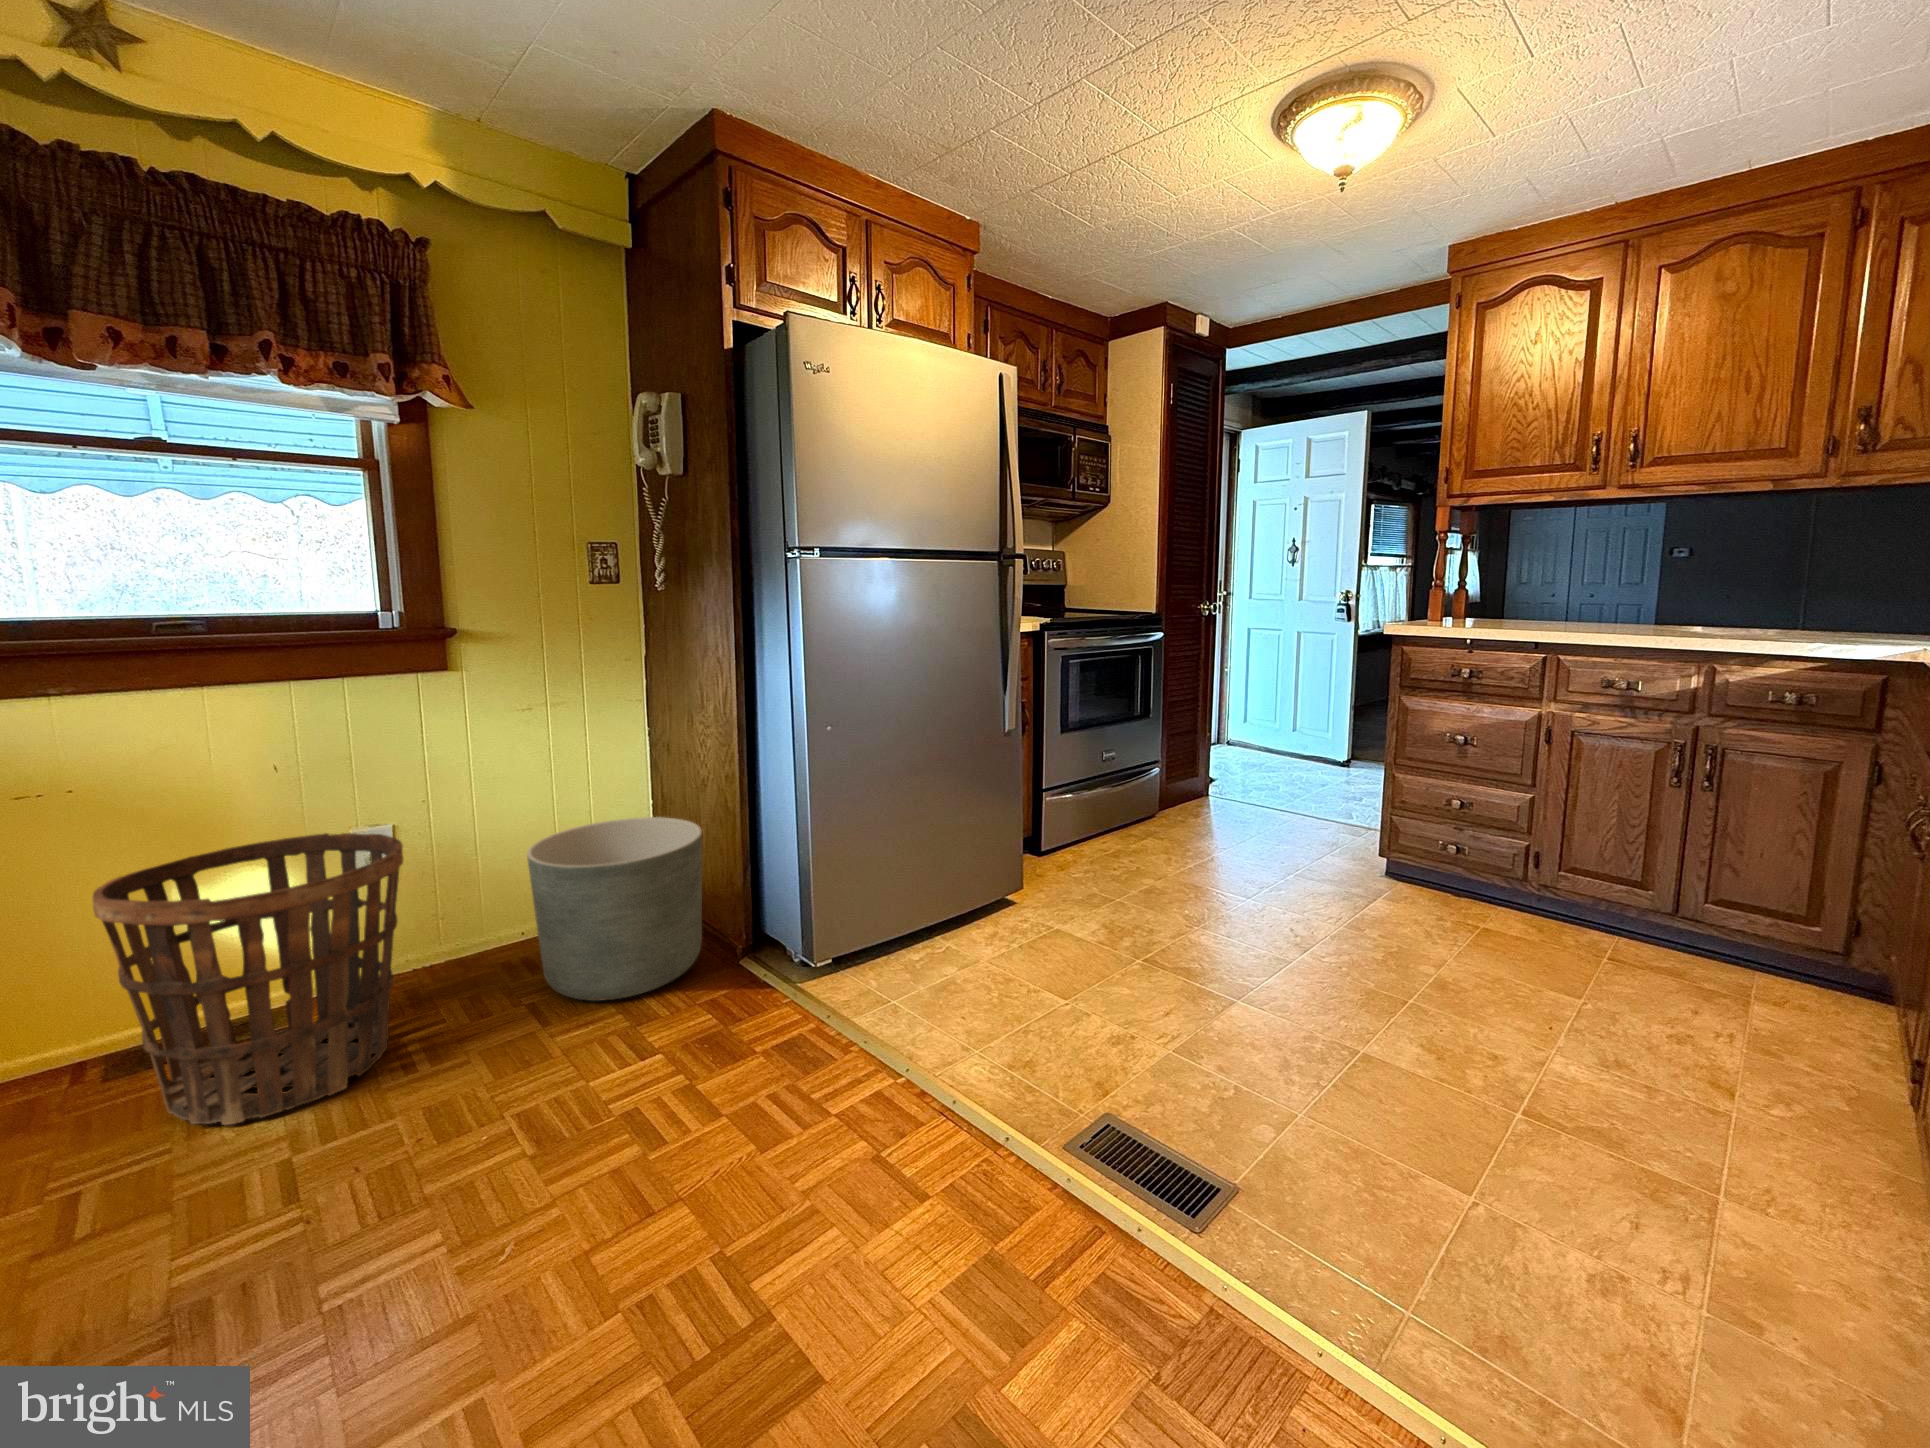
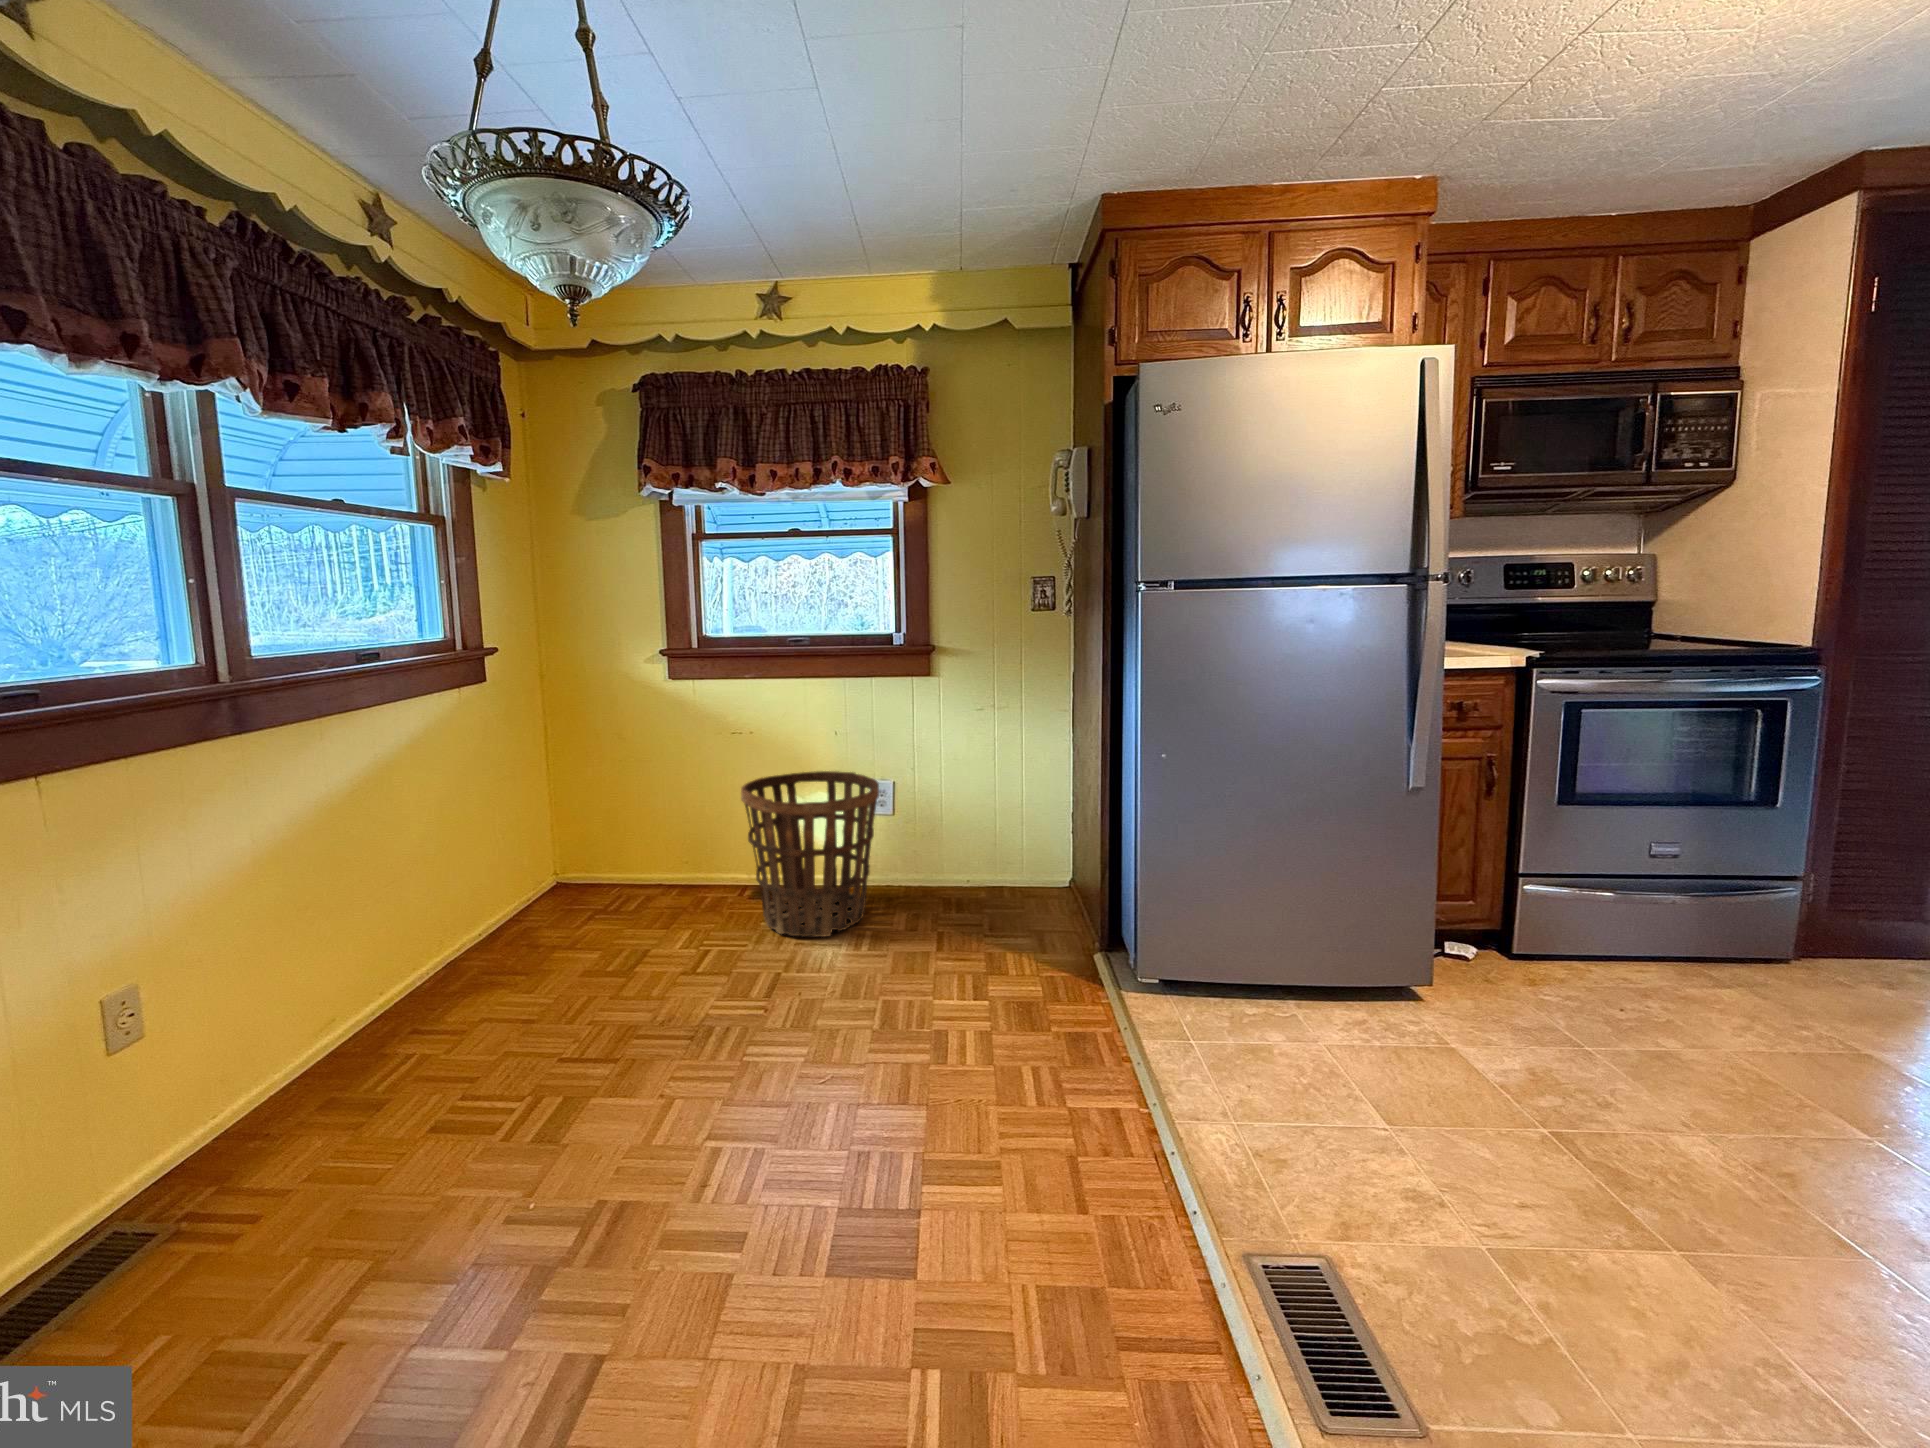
planter: present [527,817,702,1001] -> none [951,800,1077,944]

